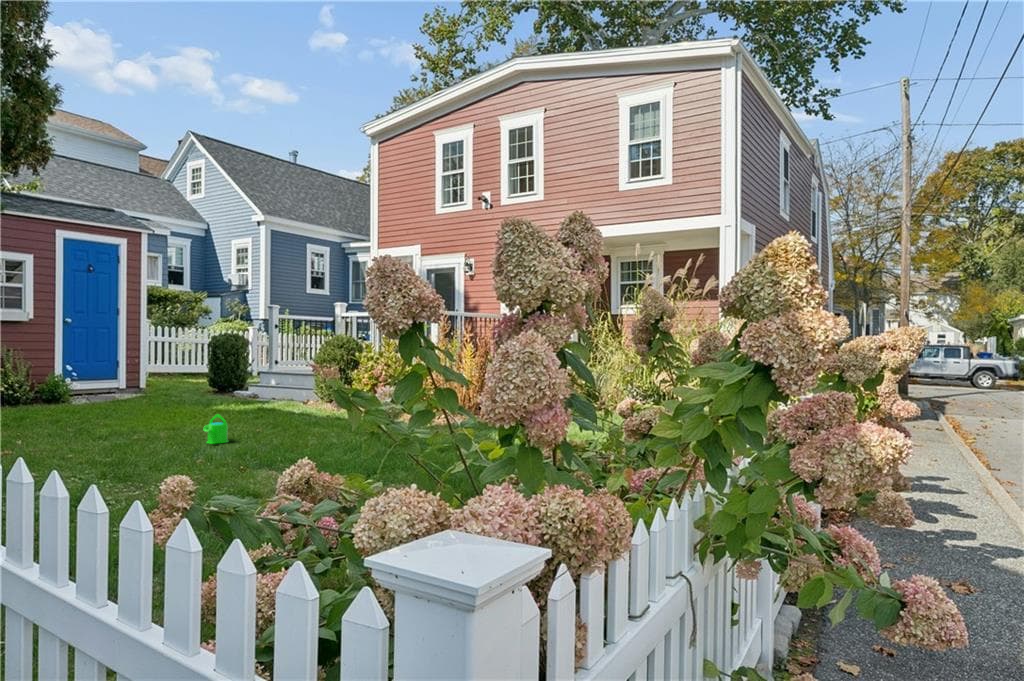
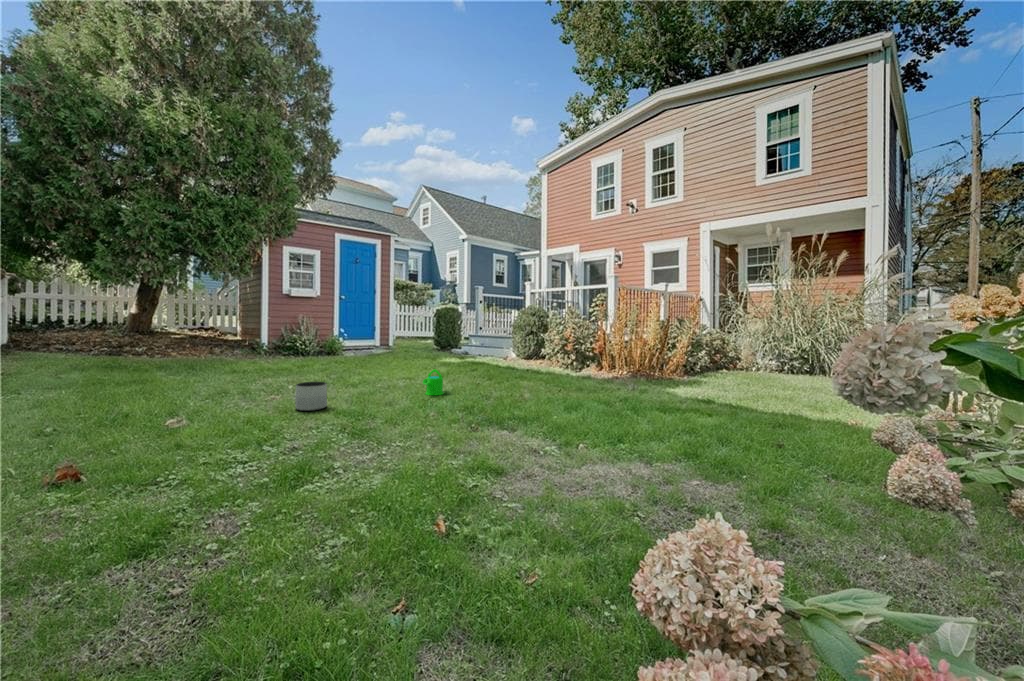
planter: none [55,432,92,463] -> present [295,382,327,411]

